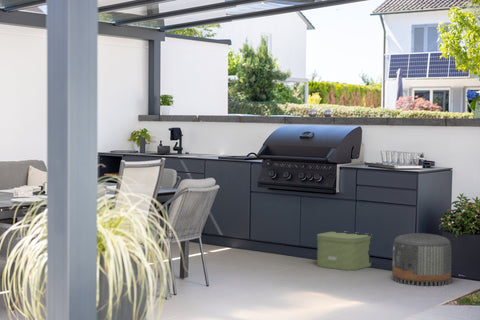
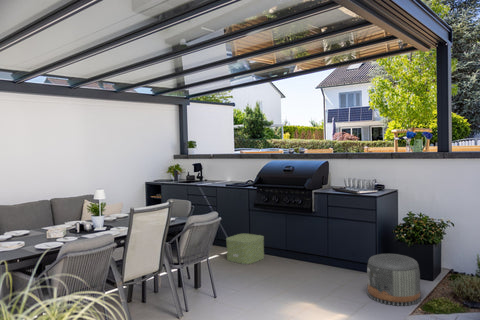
storage box: present [317,232,371,270] -> present [226,234,264,264]

